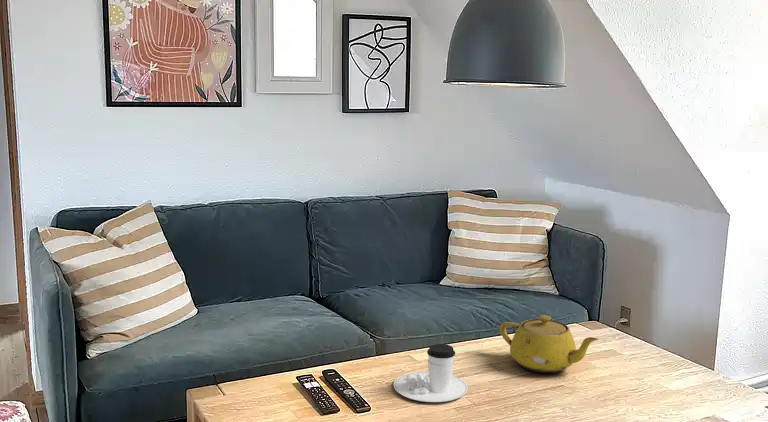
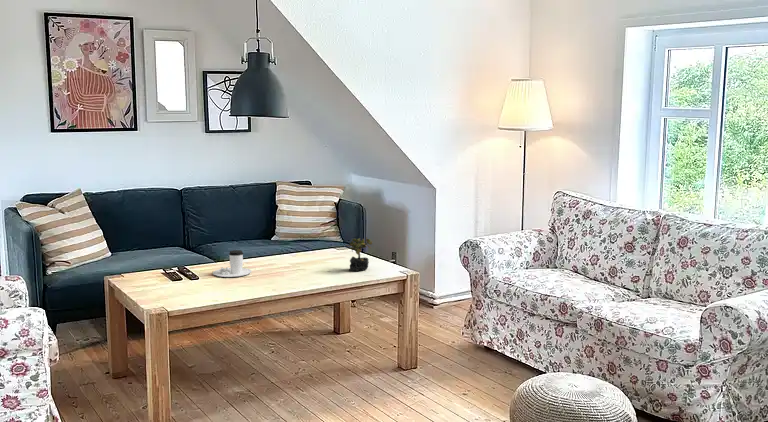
teapot: present [500,315,598,373] -> none [278,238,322,267]
succulent plant: none [653,325,705,392] -> present [346,237,372,271]

